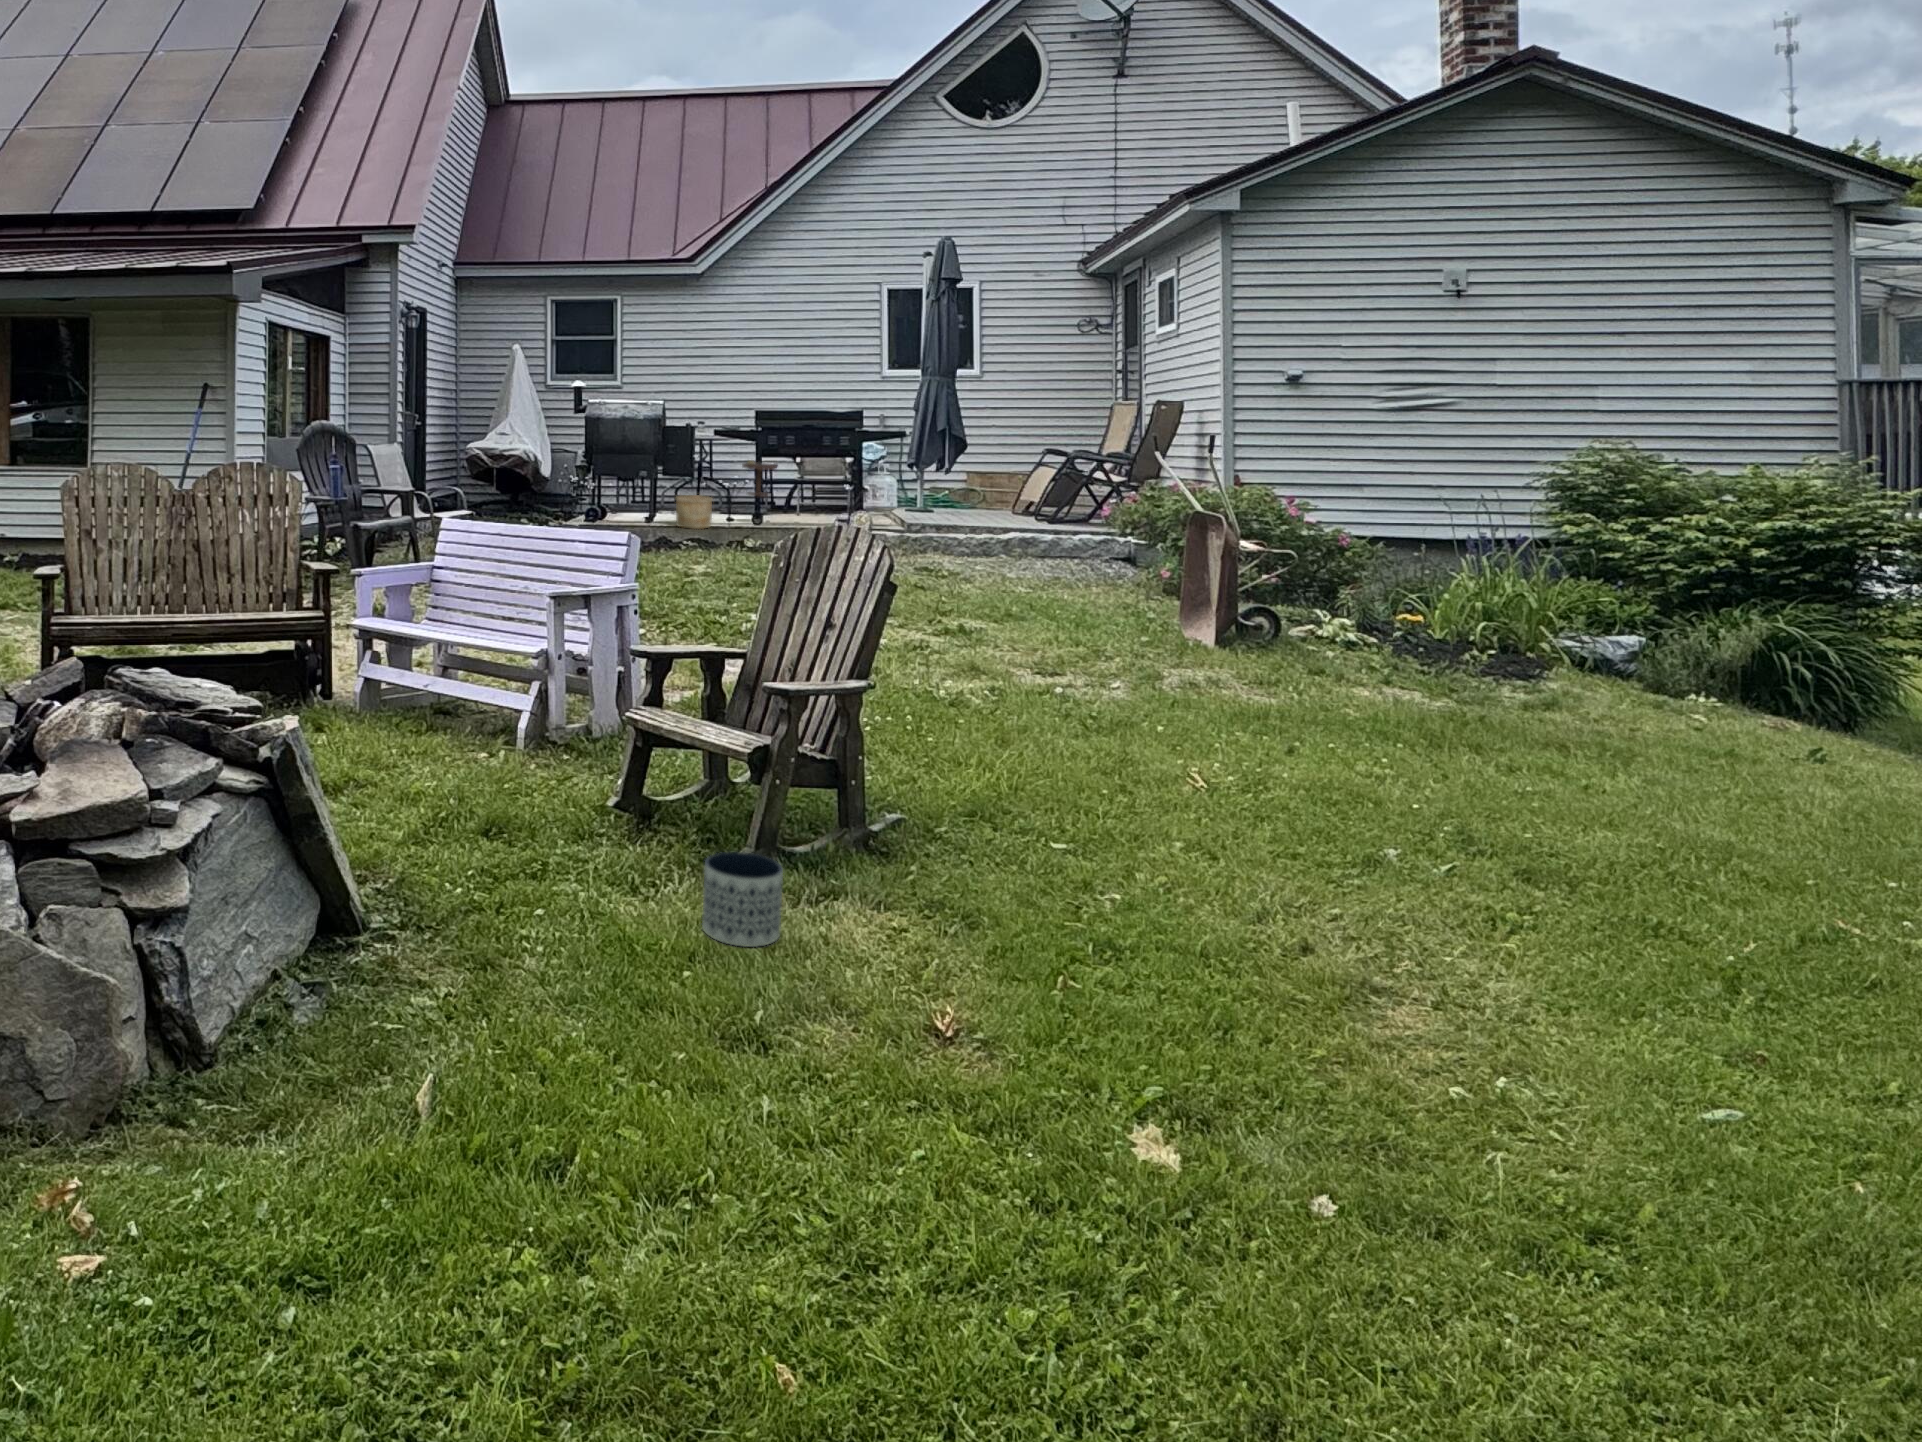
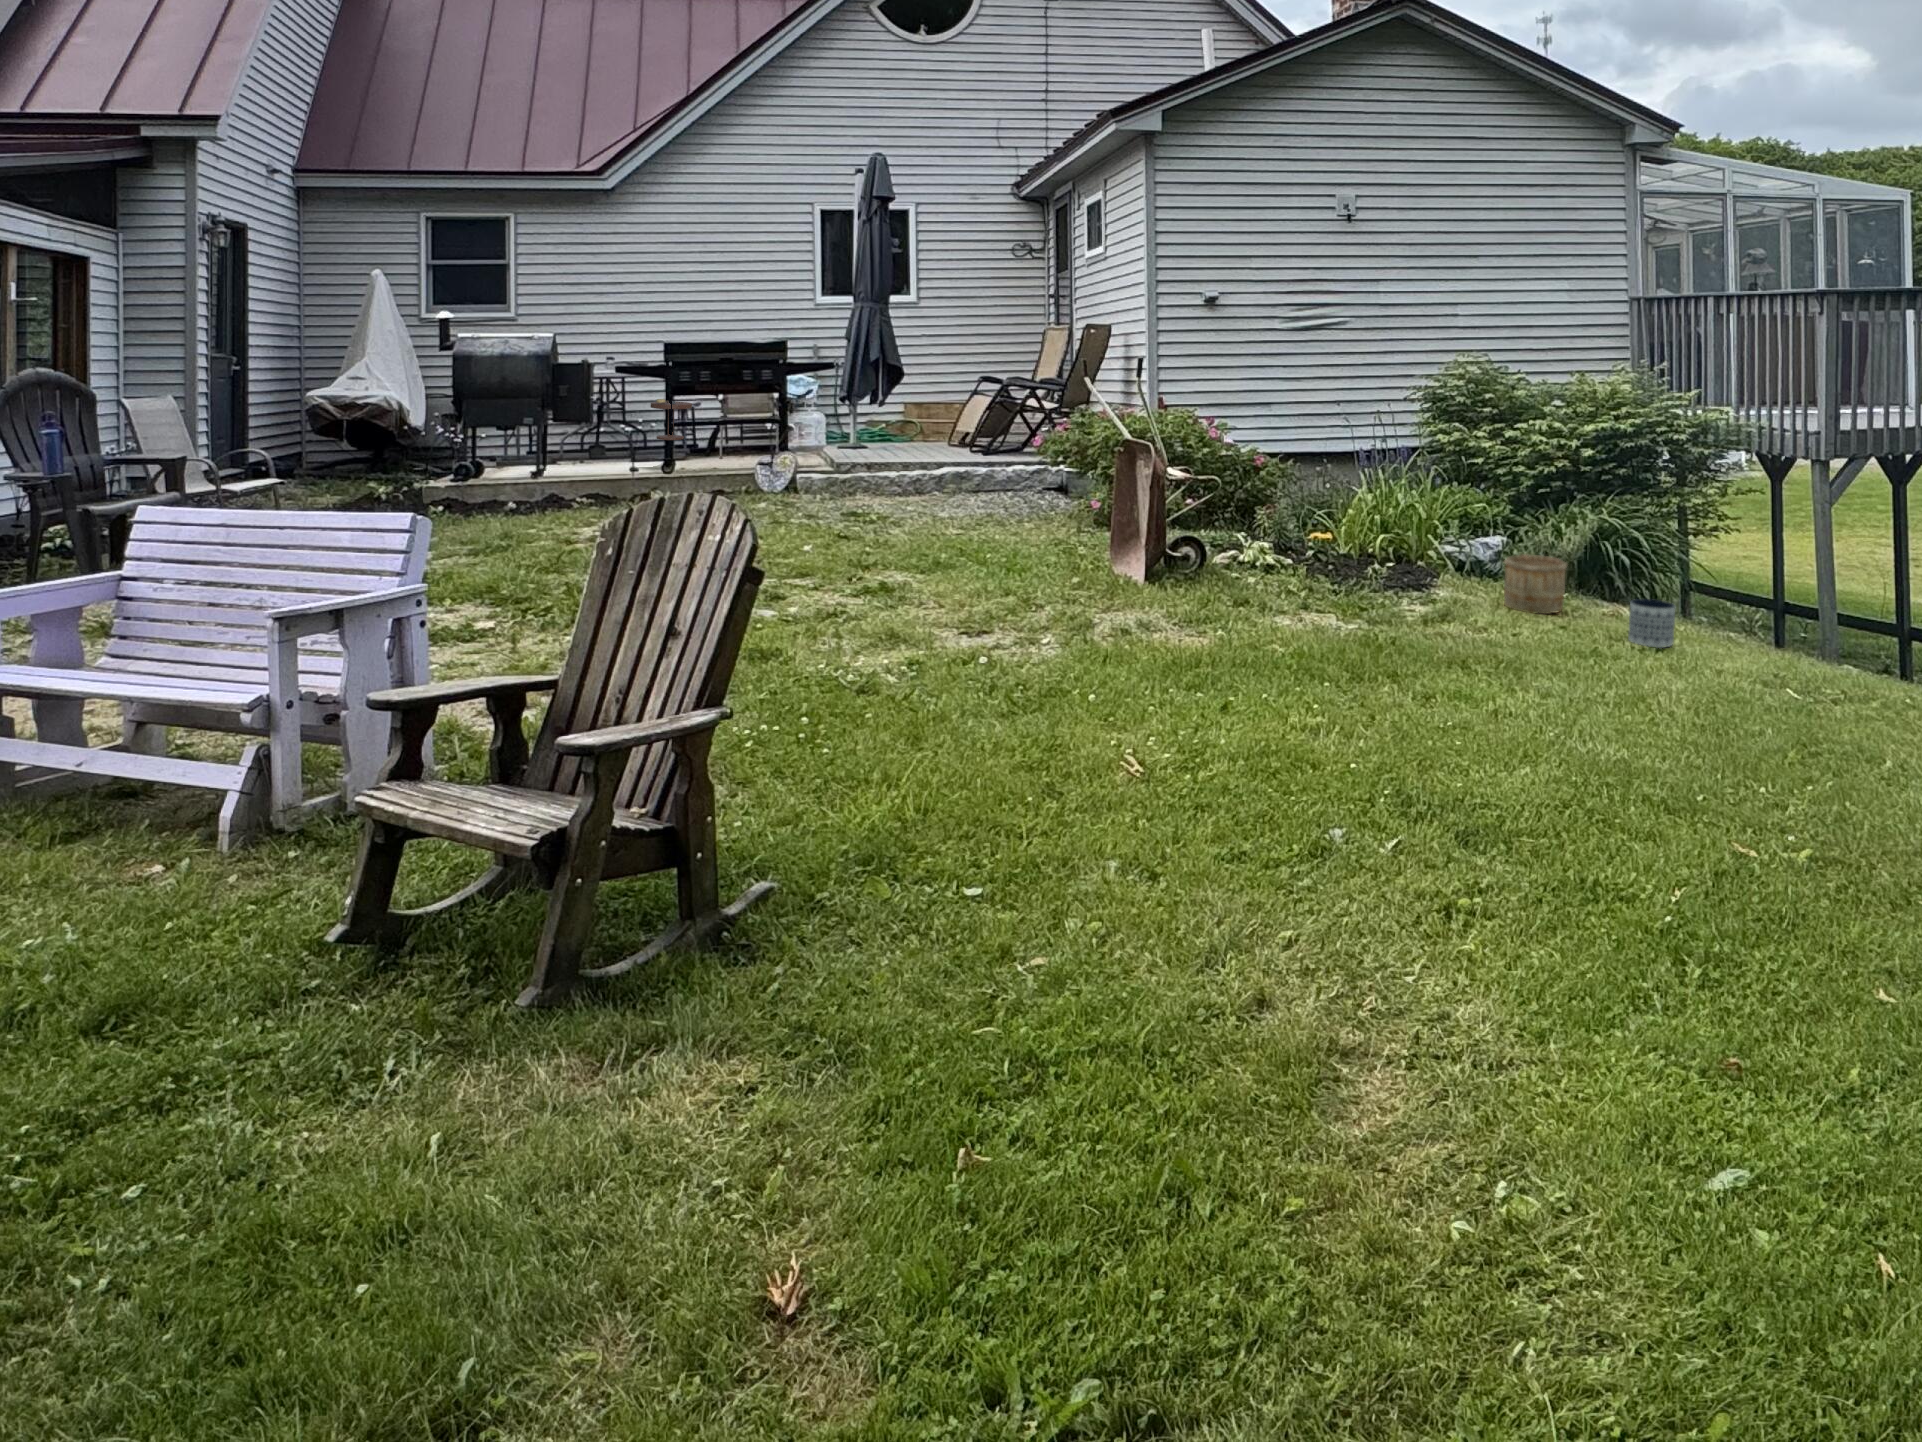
wooden bucket: present [676,495,712,529] -> present [1504,554,1567,614]
planter: present [702,852,783,947] -> present [1628,599,1675,648]

